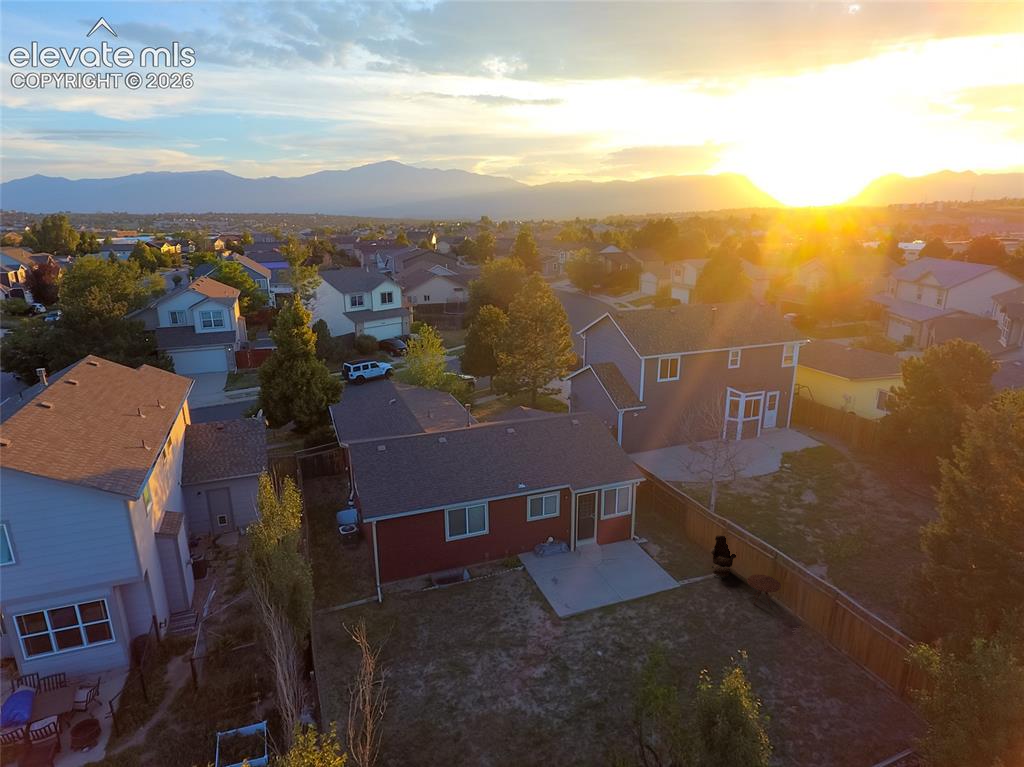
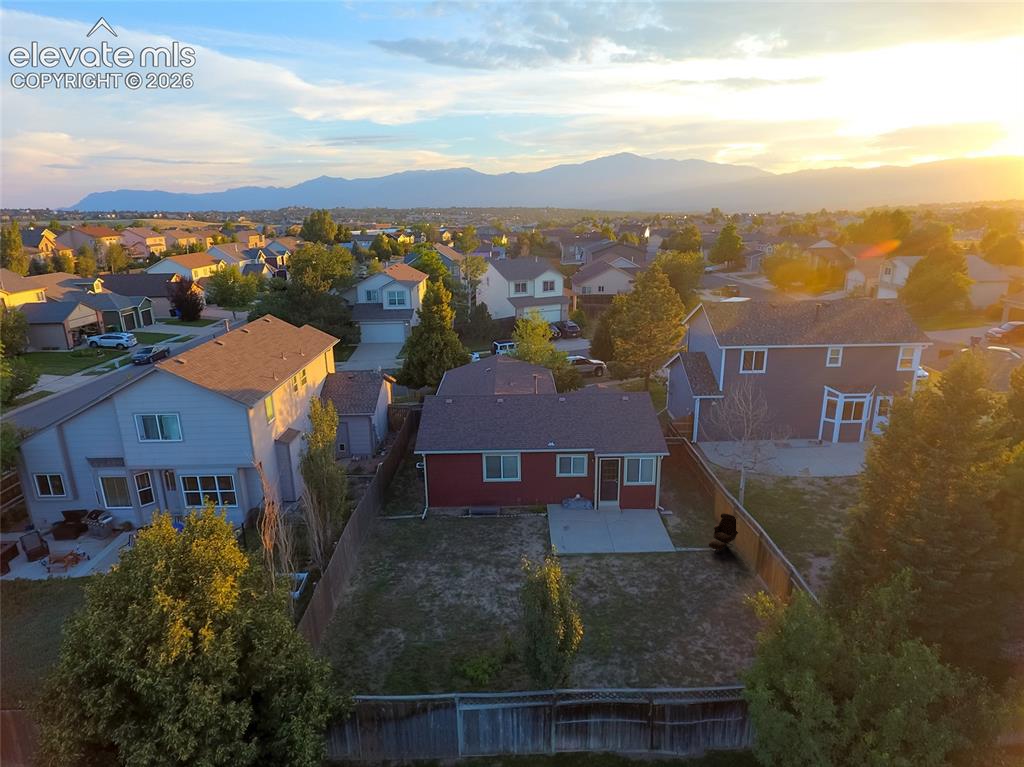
round table: present [747,575,781,607] -> none [726,550,758,582]

